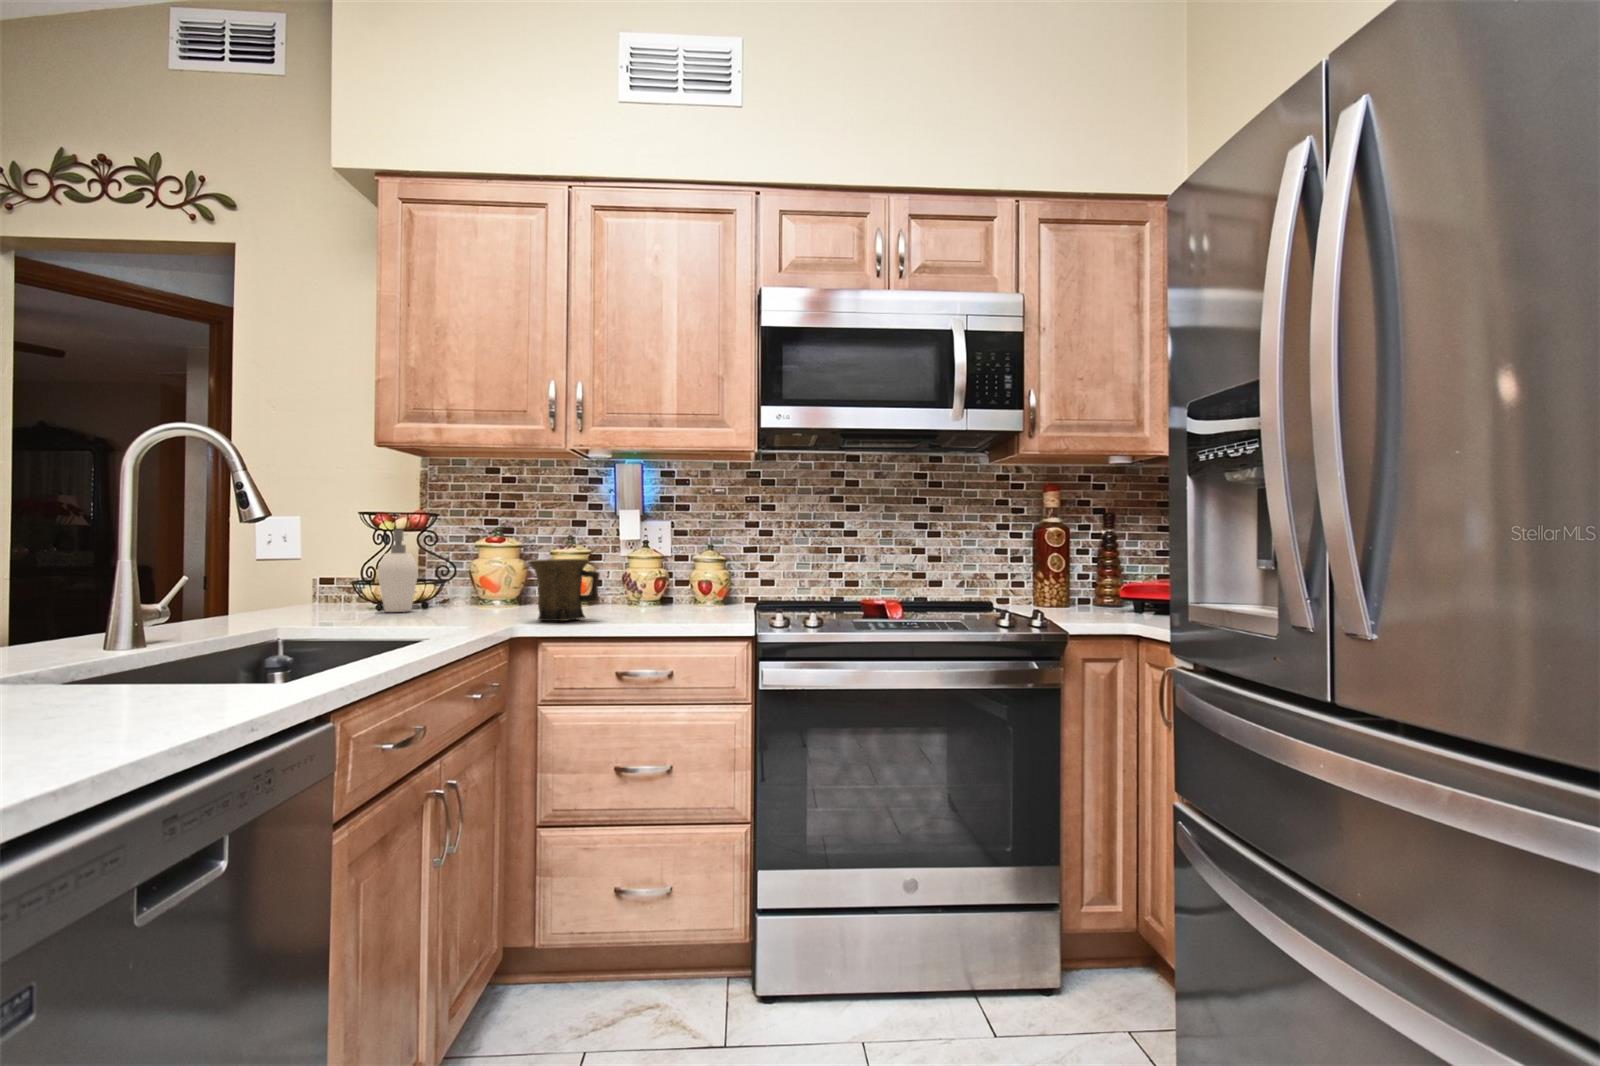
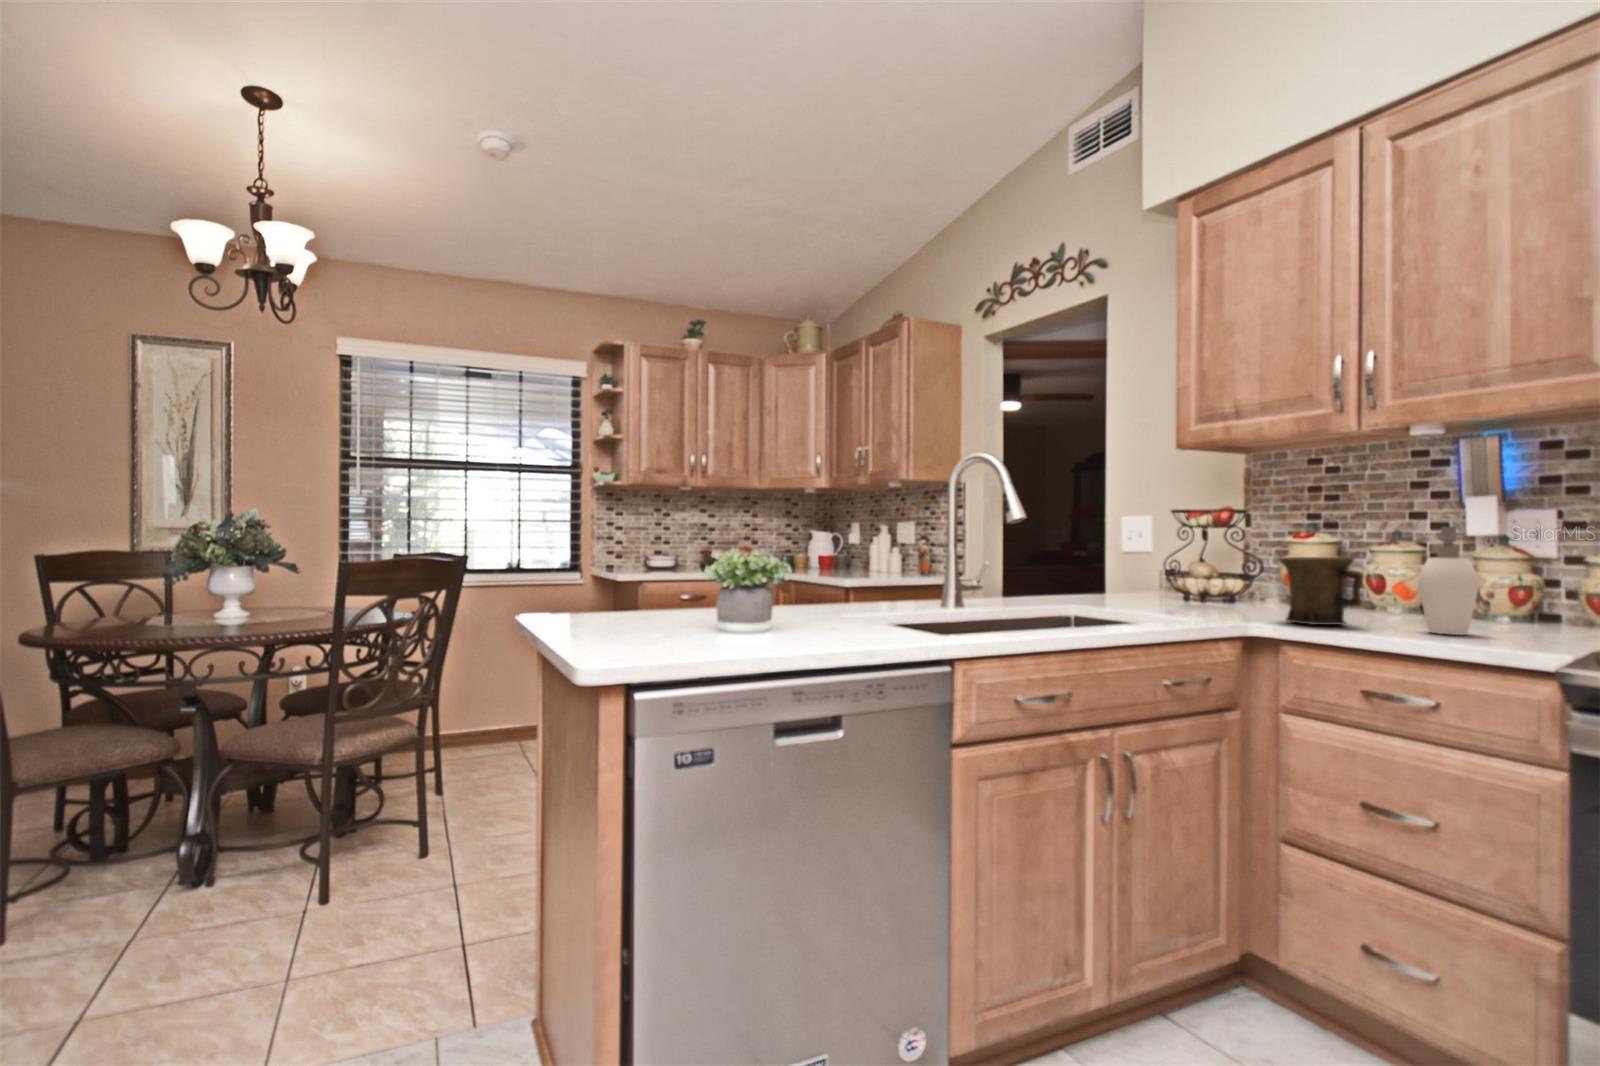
soap dispenser: present [378,529,418,612] -> present [1418,527,1479,635]

